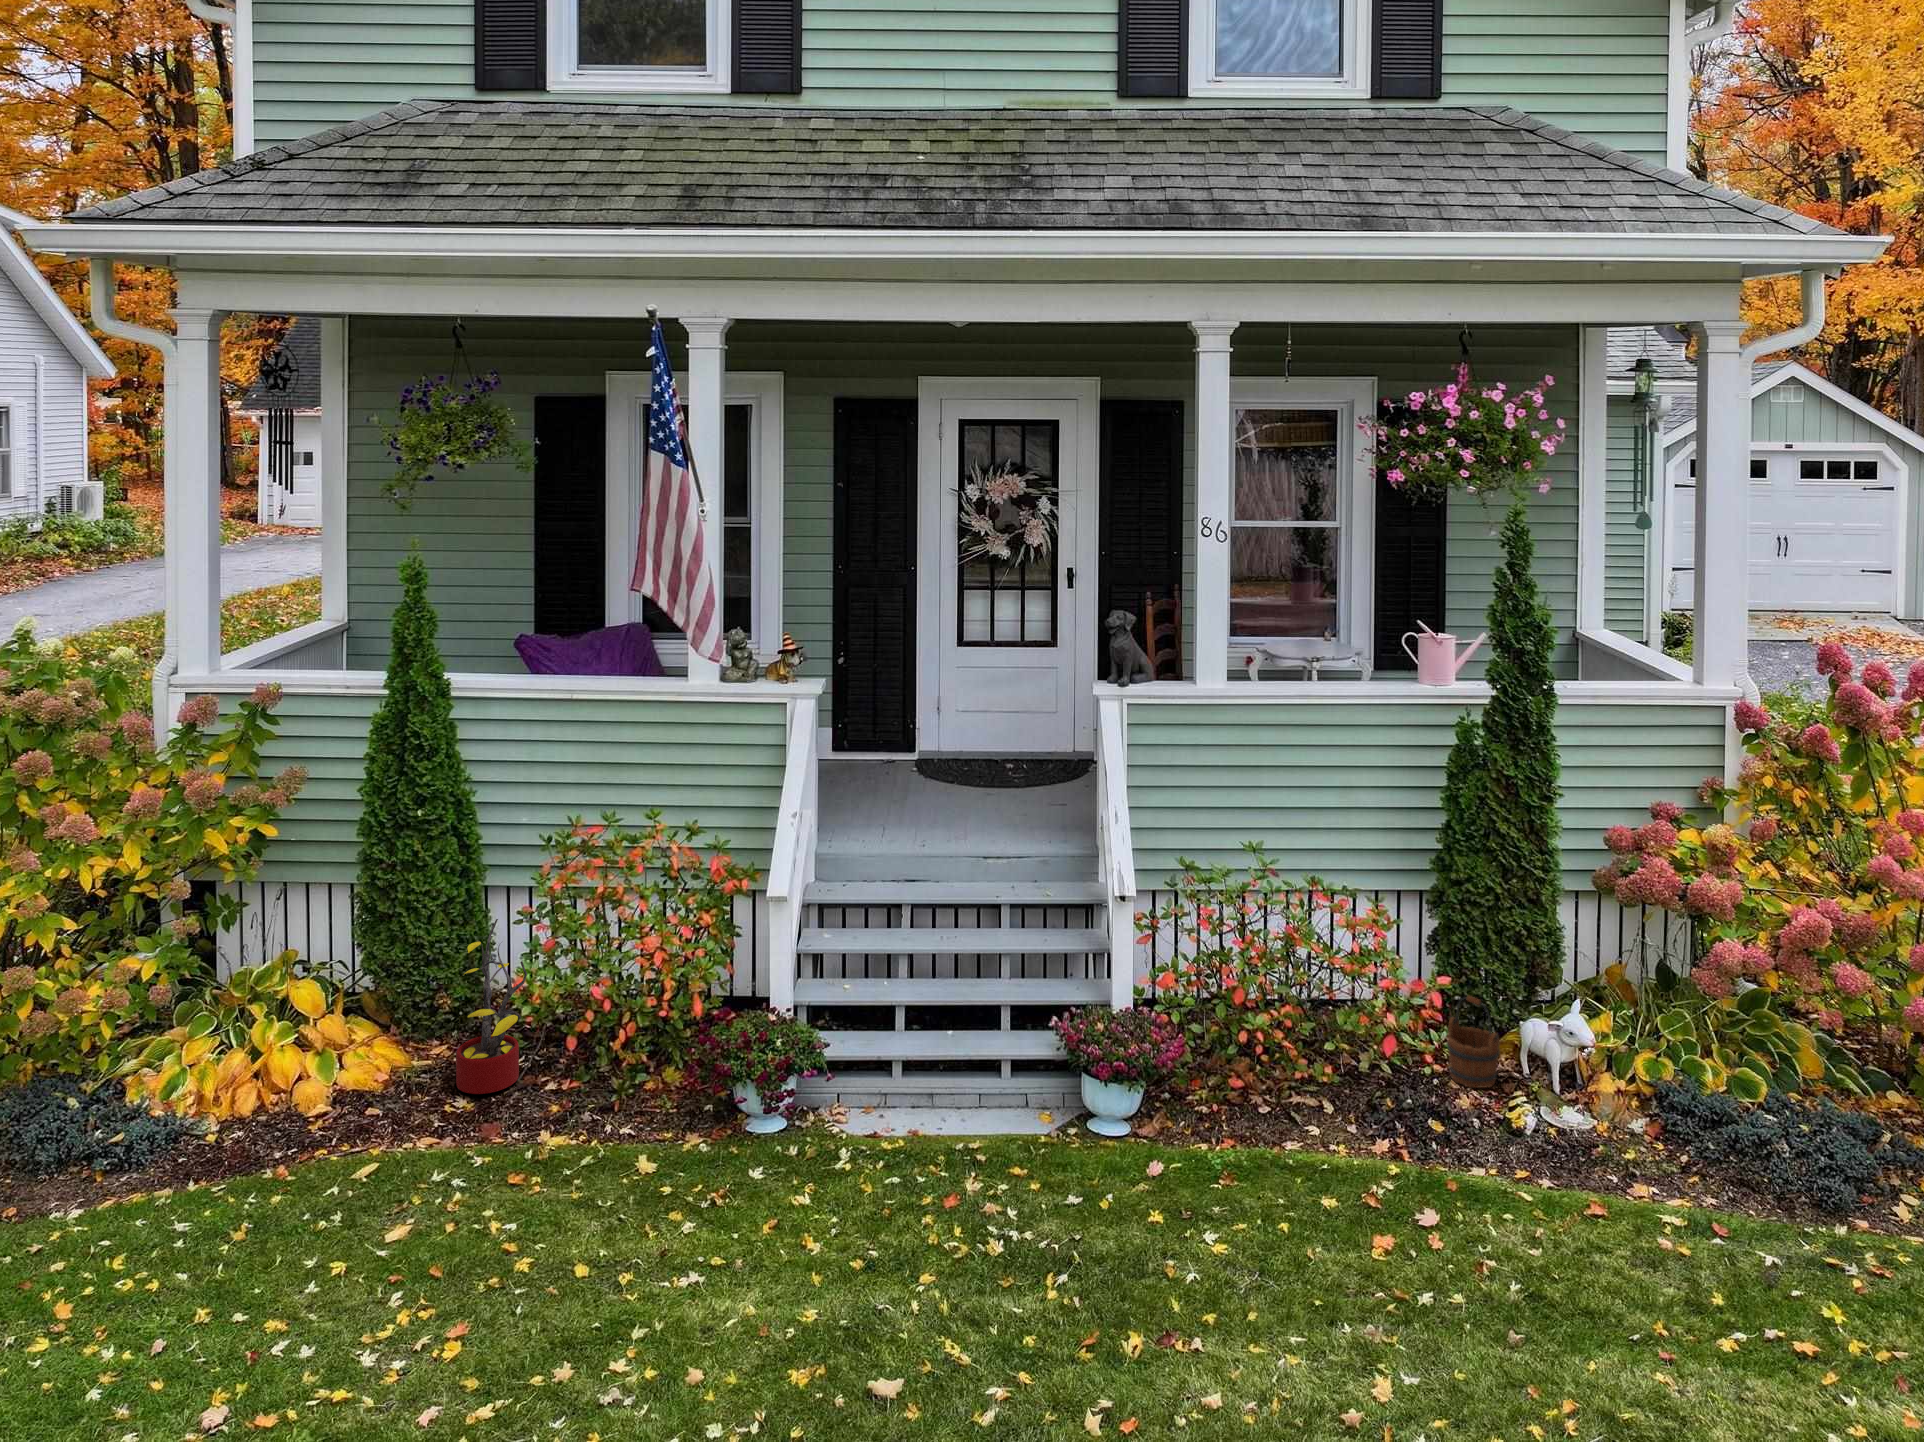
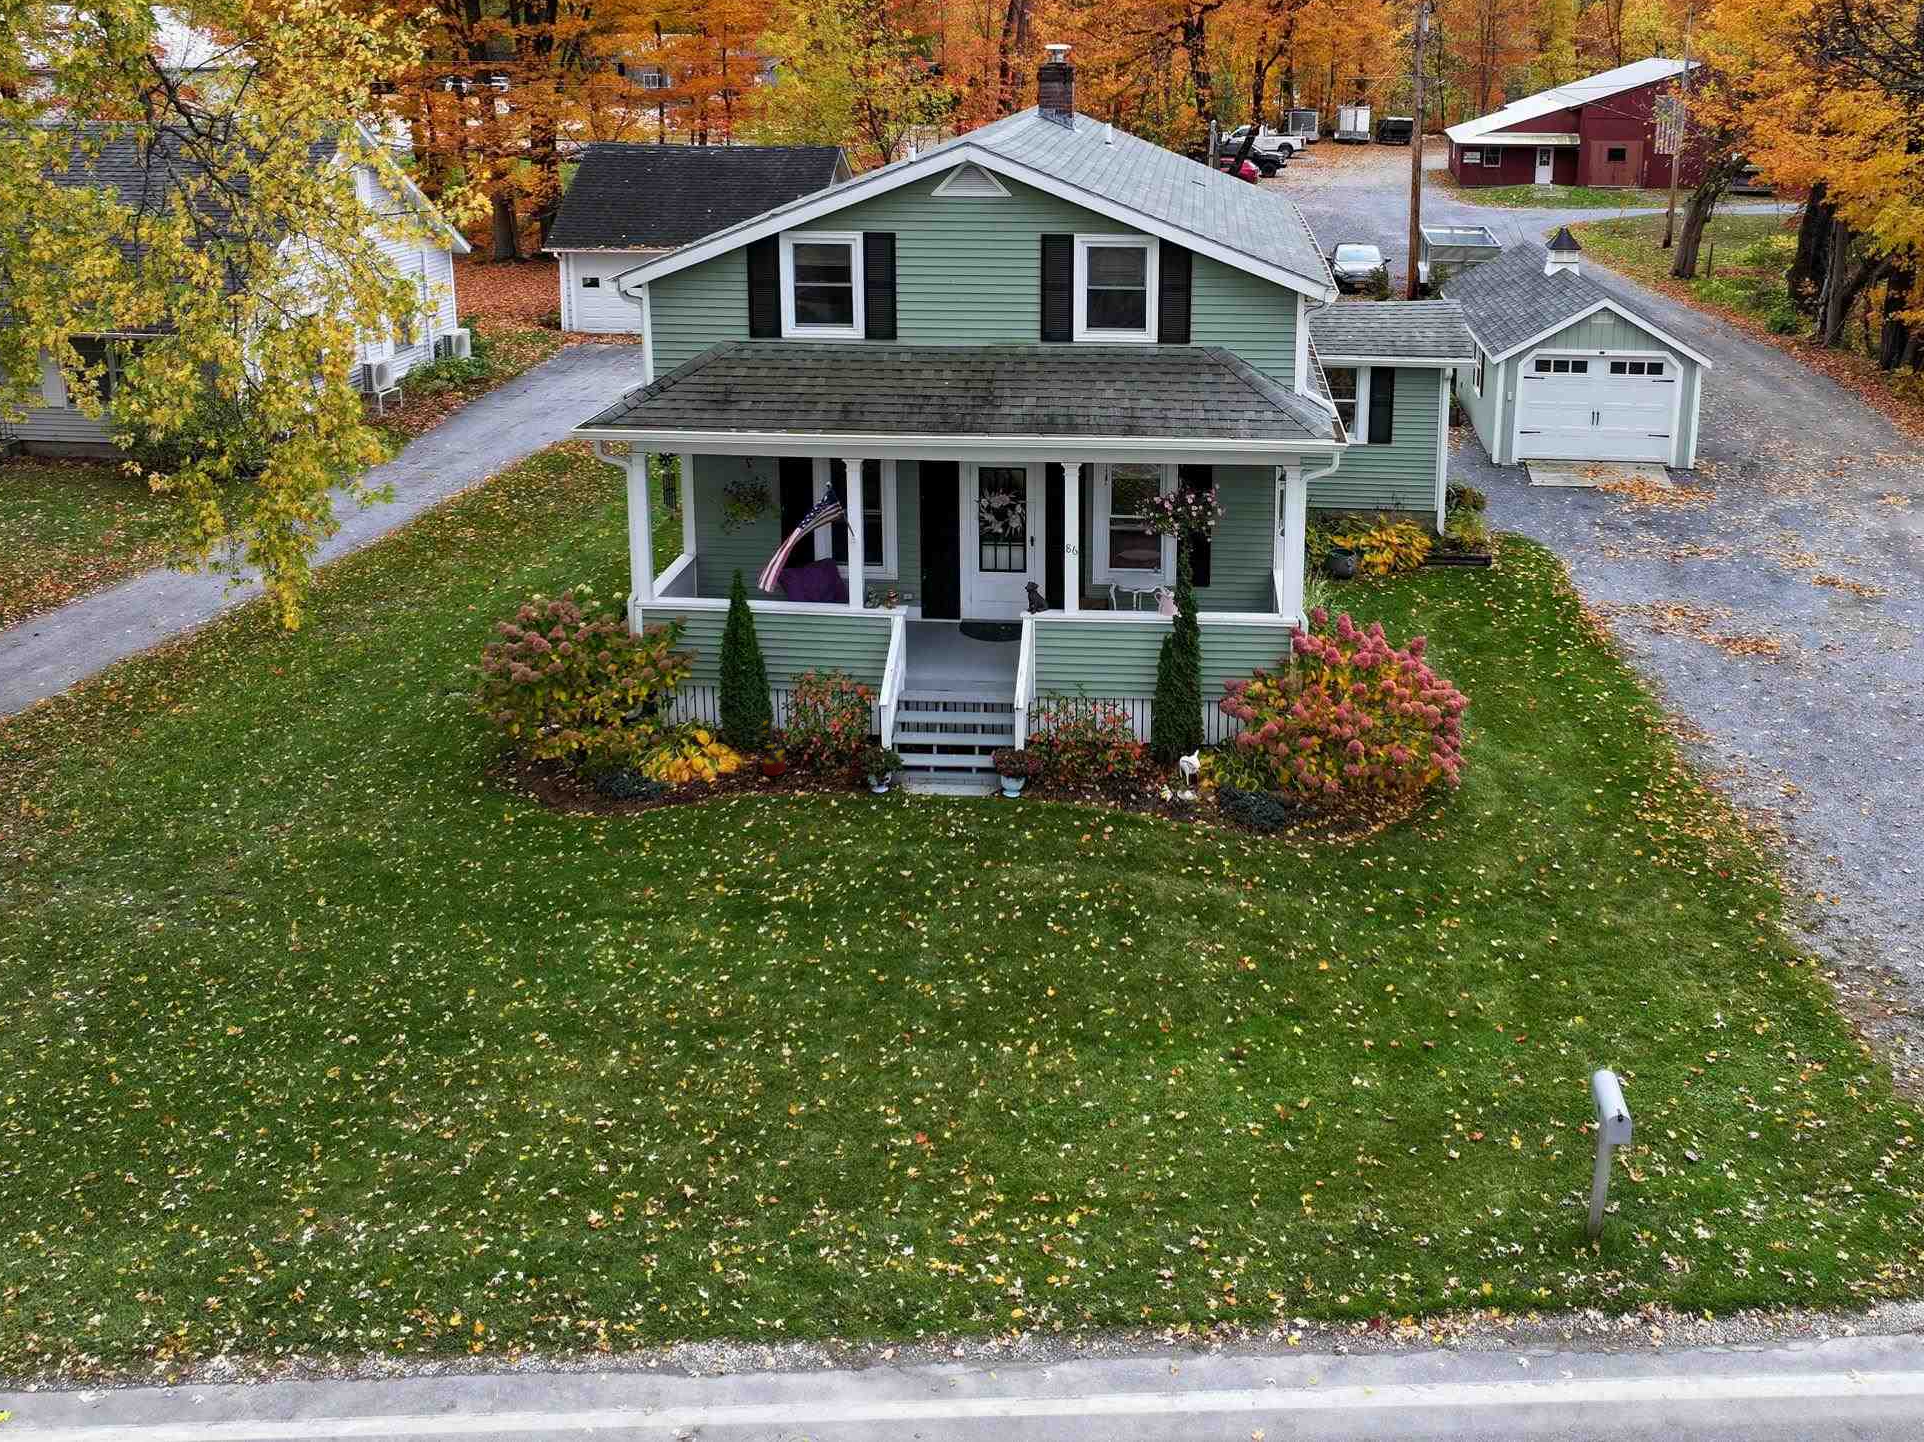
wooden bucket: present [1447,996,1500,1088] -> none [1150,749,1171,784]

